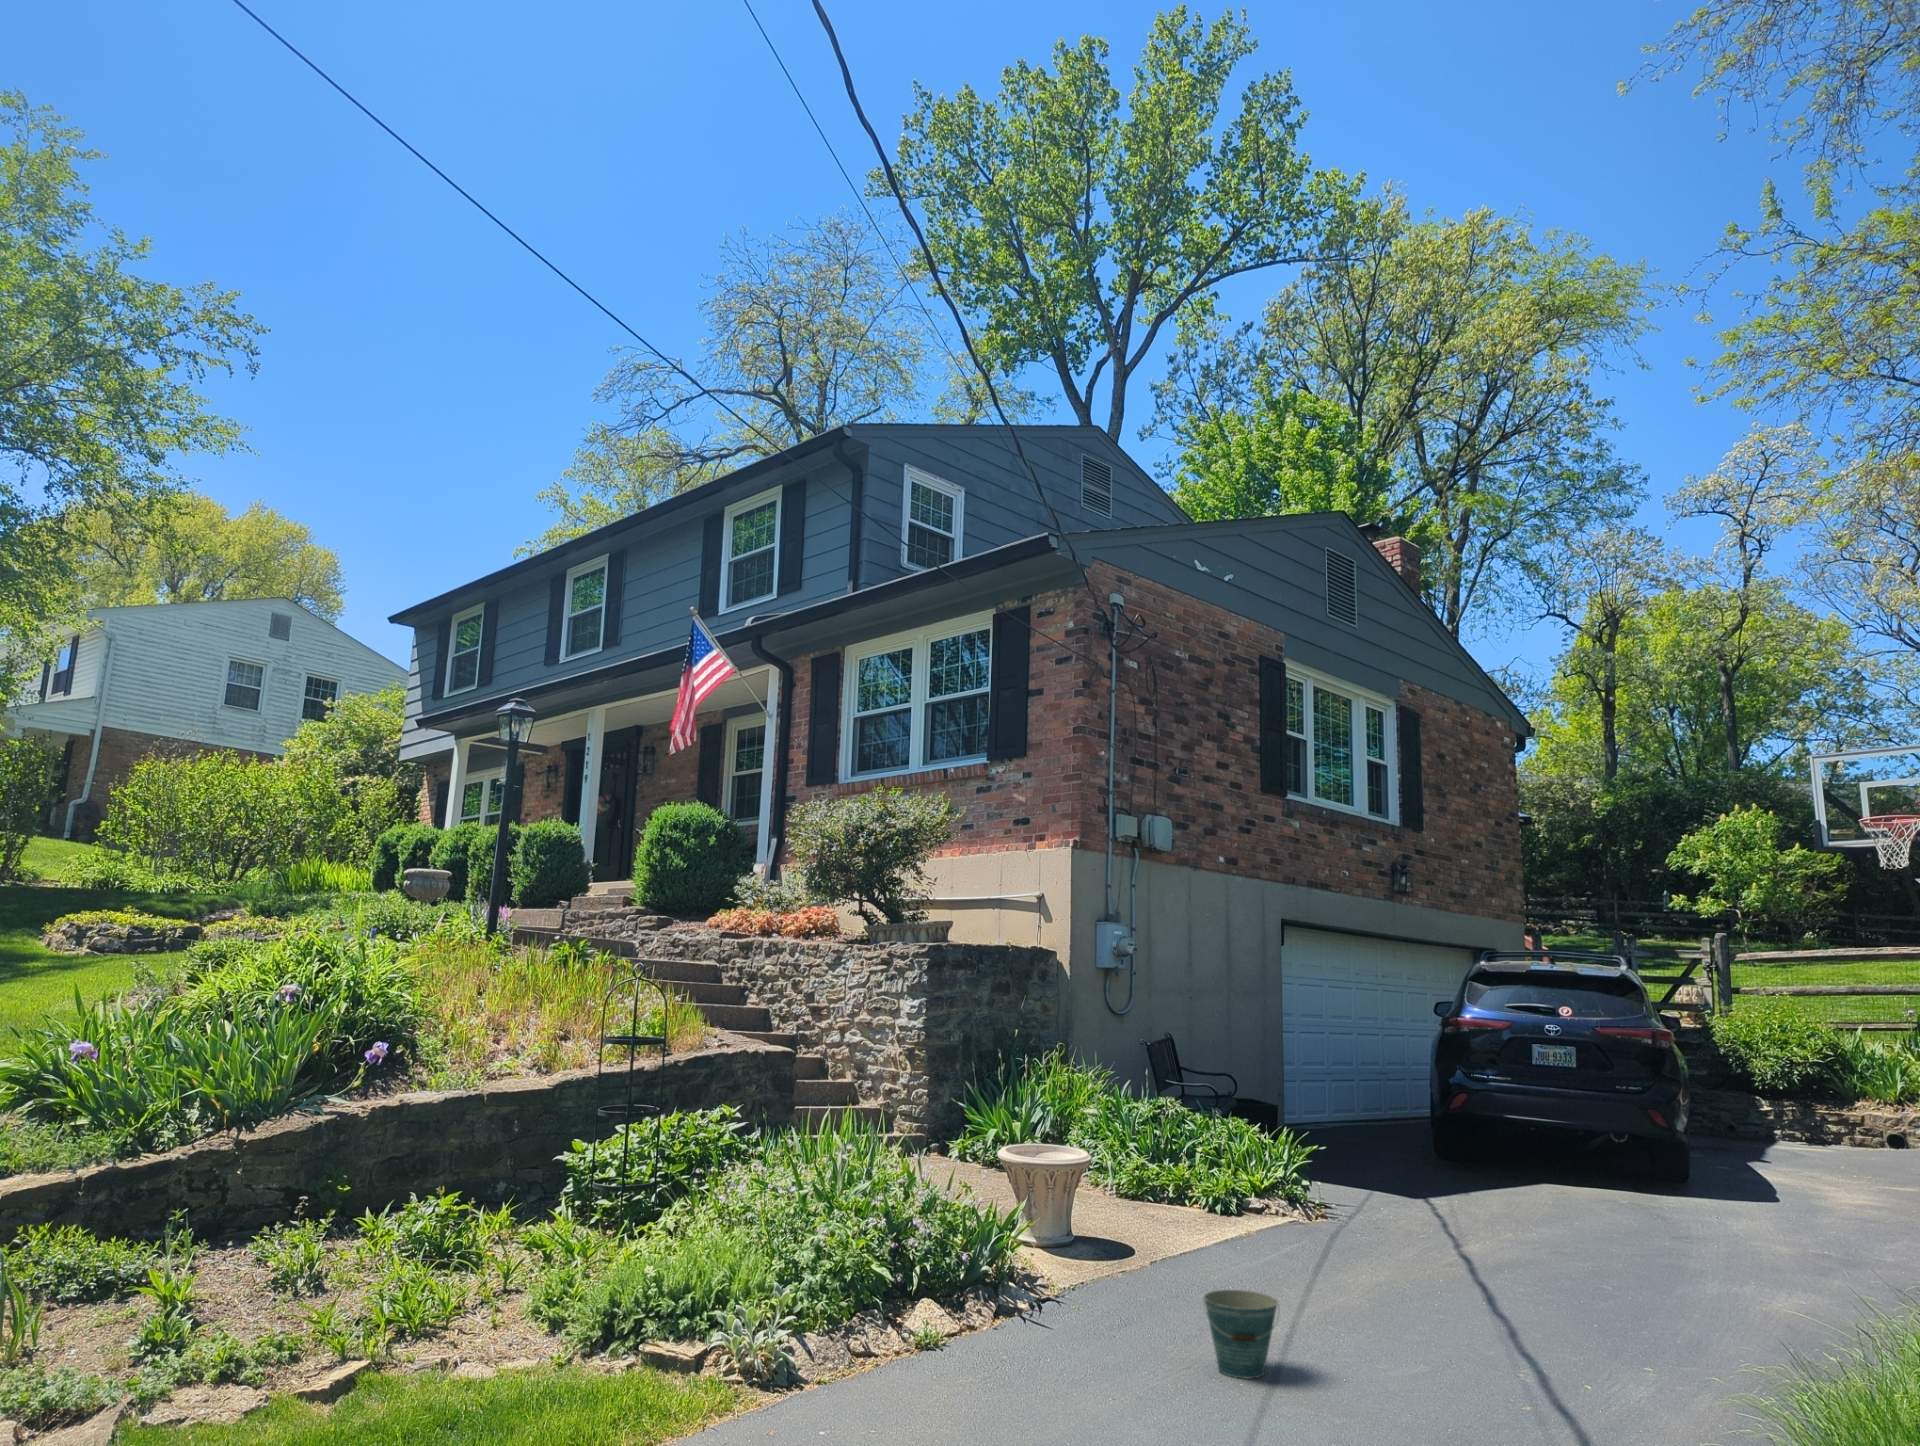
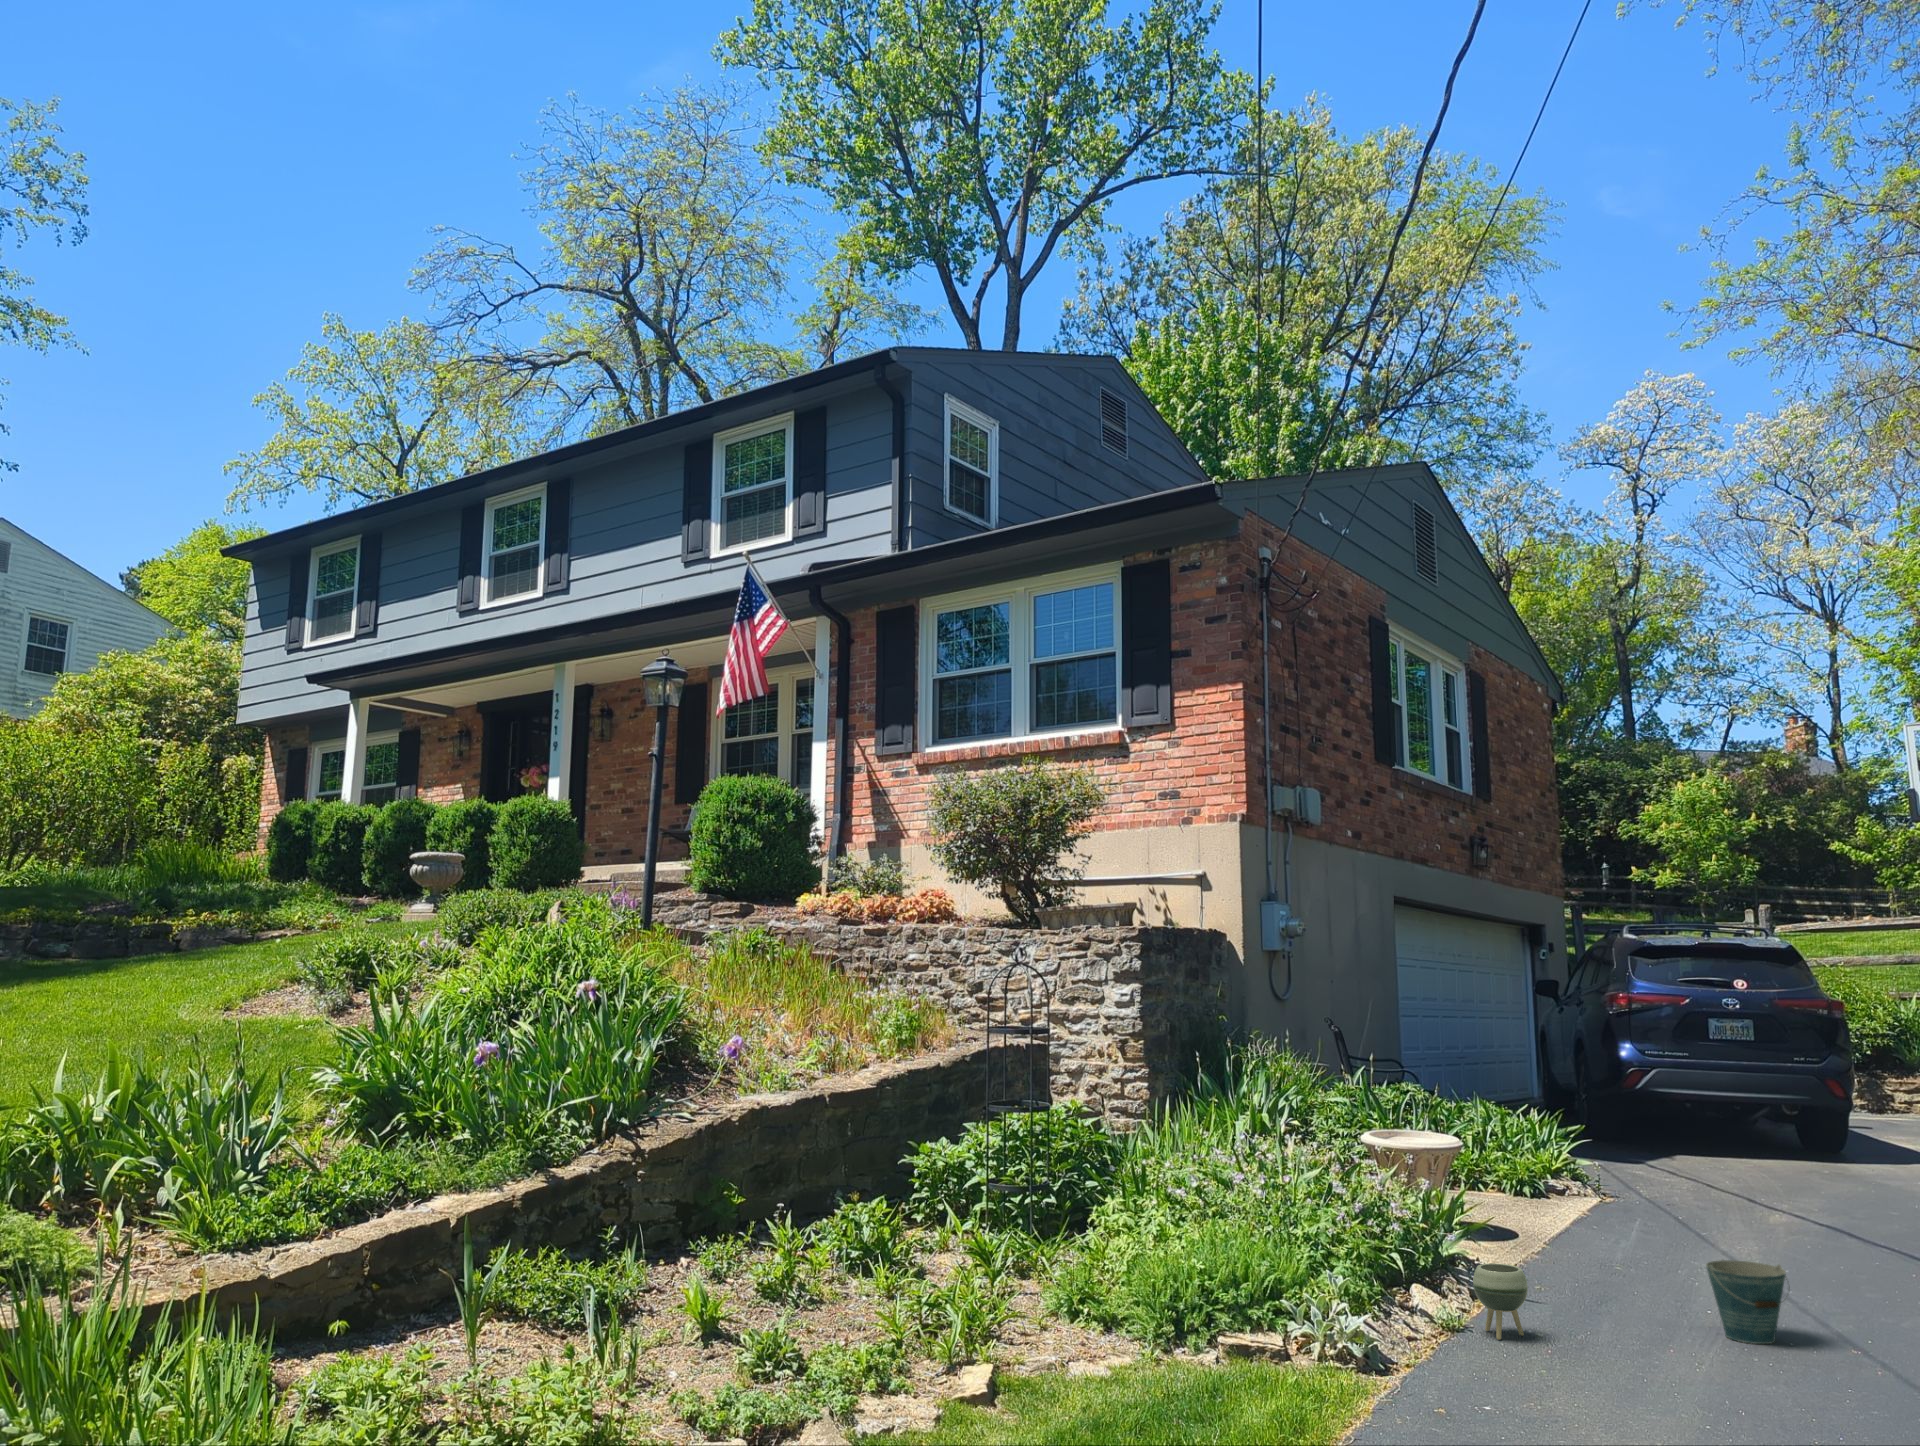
planter: none [974,1277,1025,1353] -> present [1473,1263,1528,1340]

